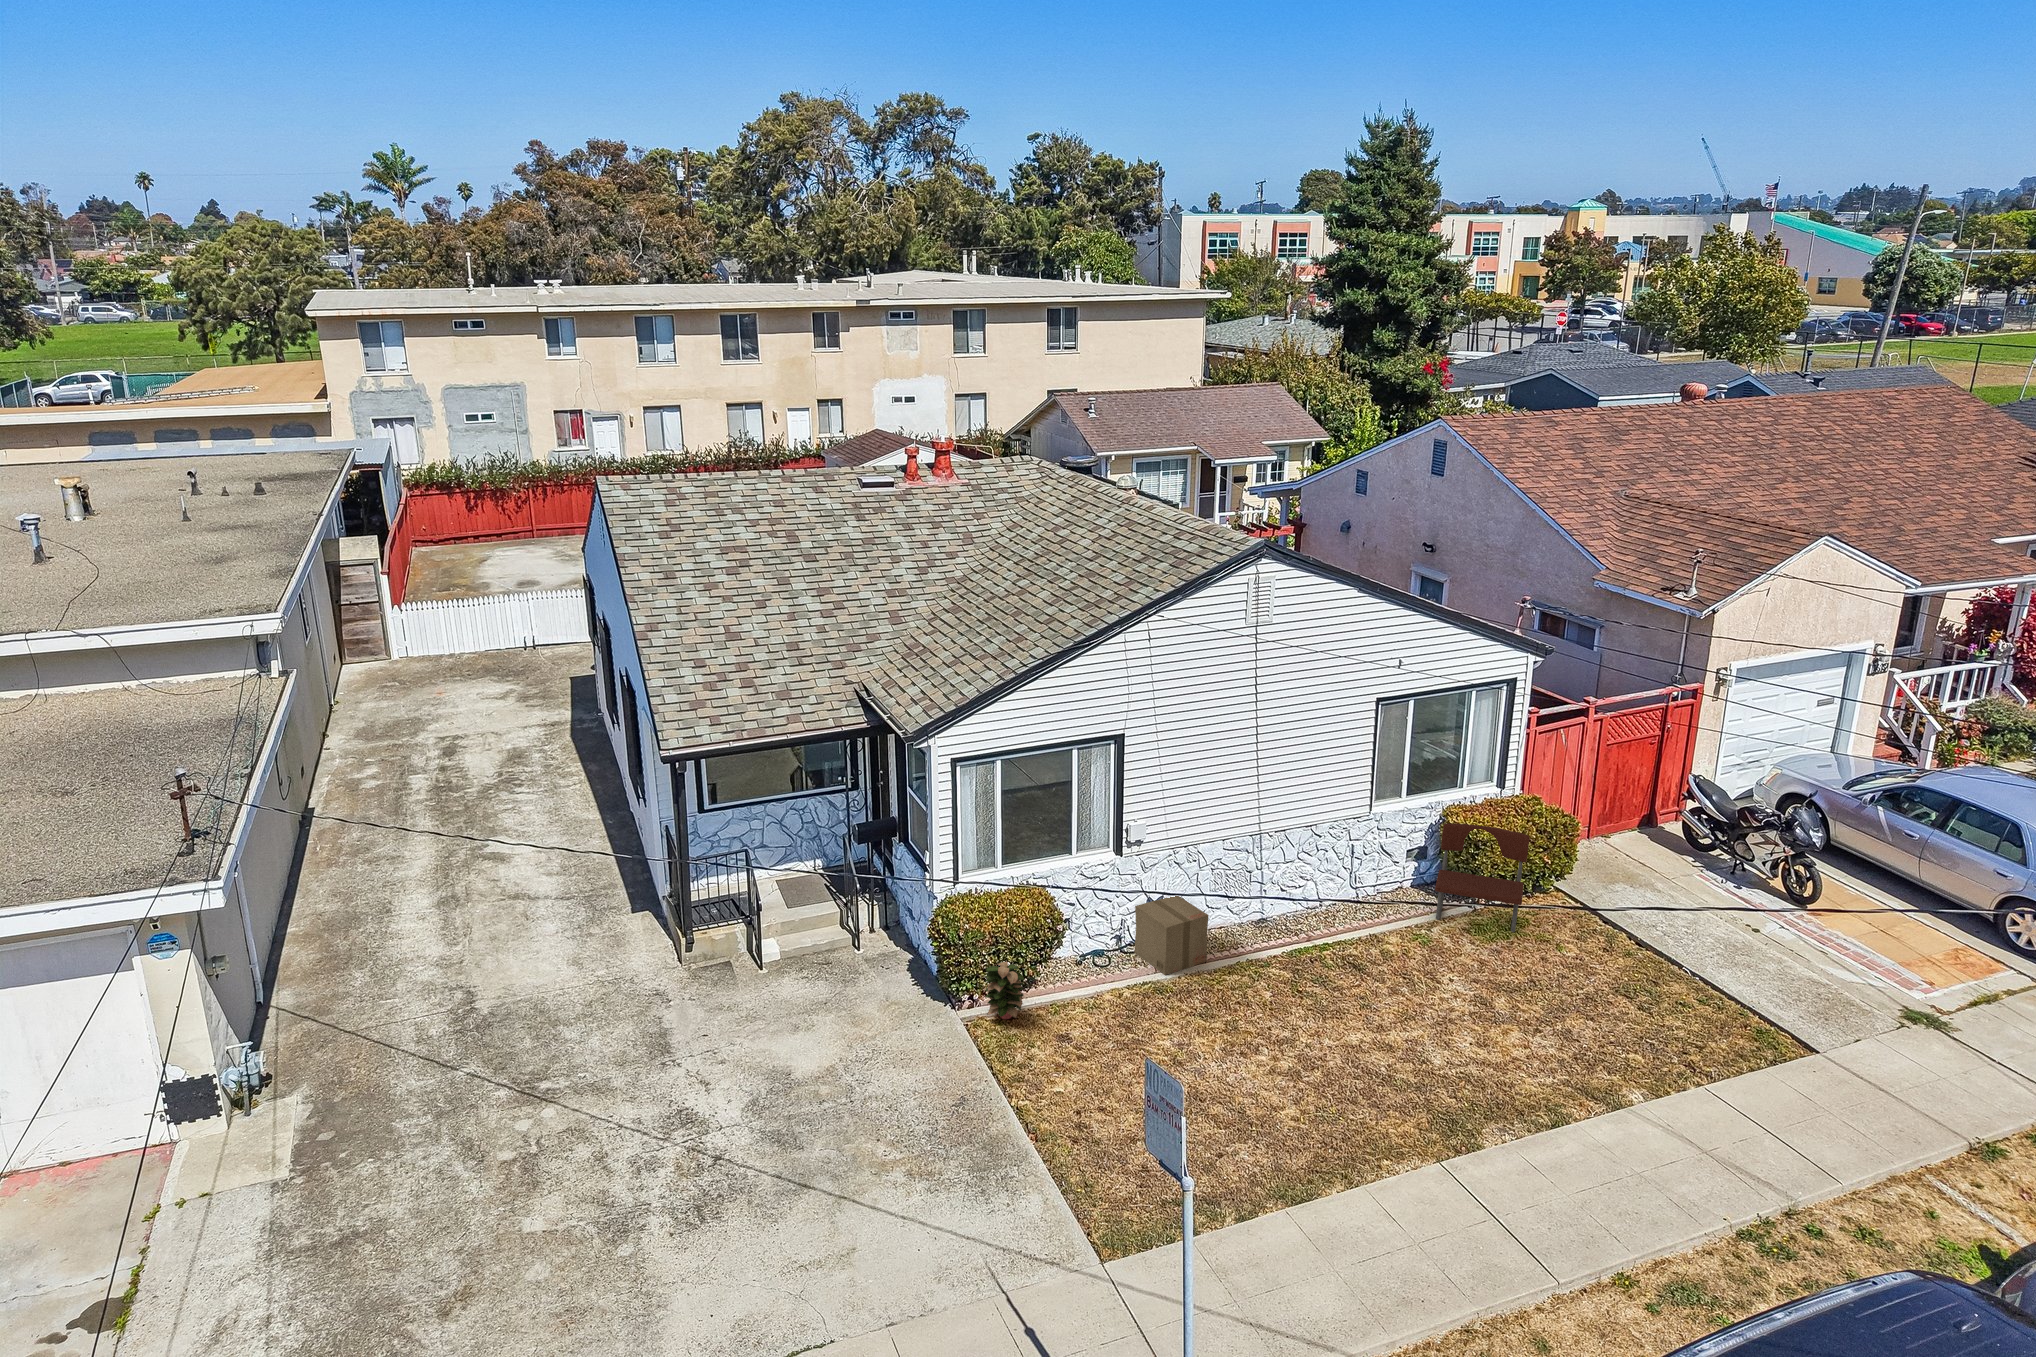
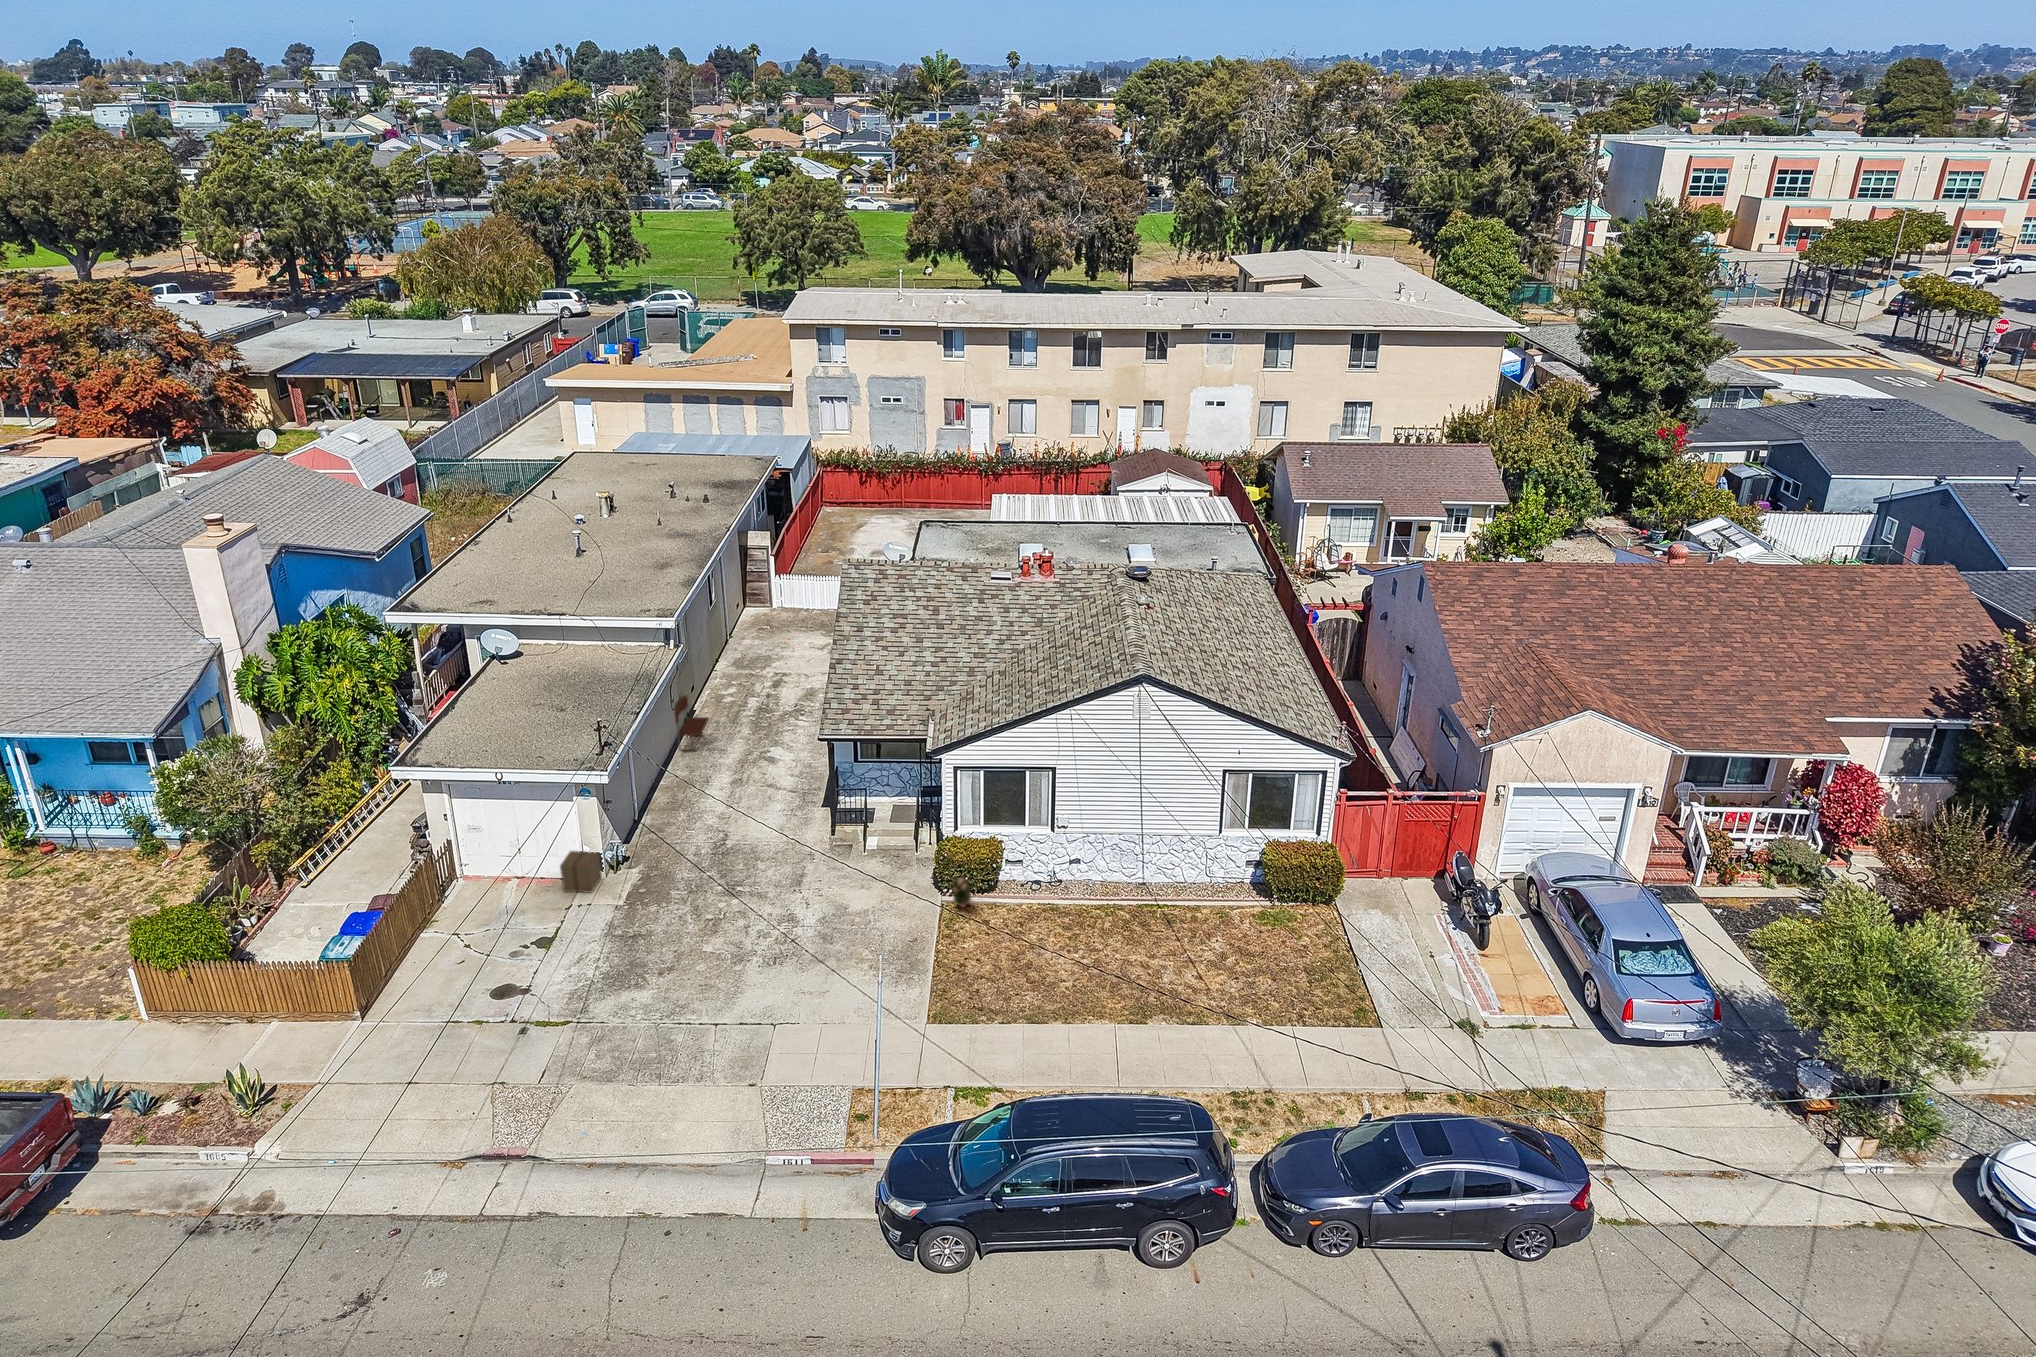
bench: present [1435,823,1529,932] -> present [674,695,709,751]
cardboard box: present [1134,896,1209,975] -> present [560,851,602,893]

